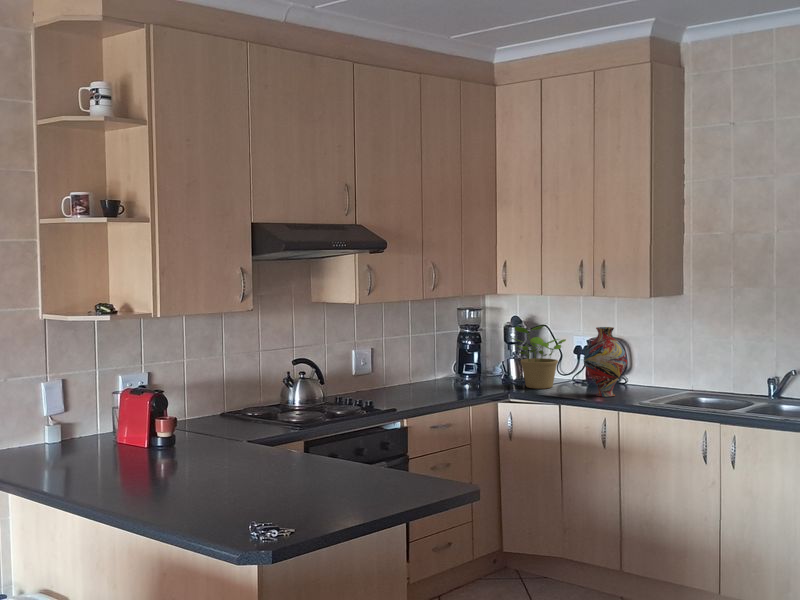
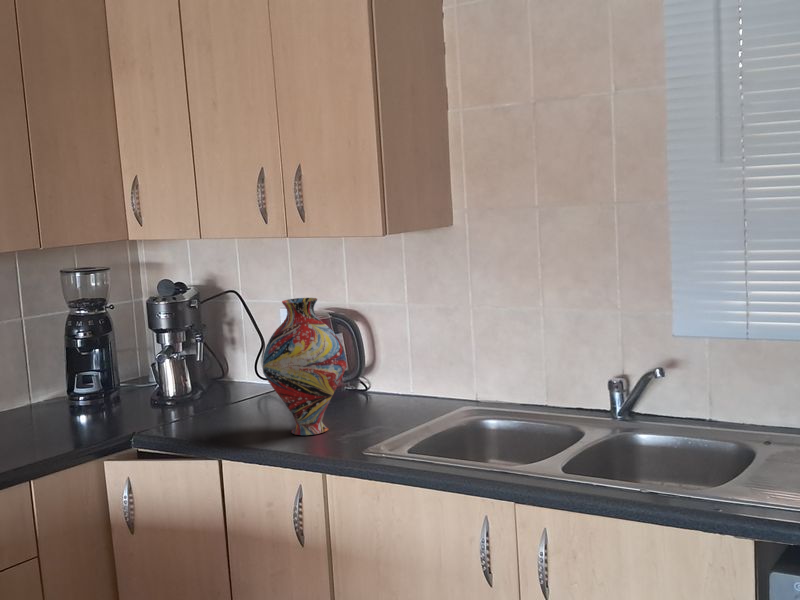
potted plant: present [511,326,566,389] -> none [133,300,245,419]

